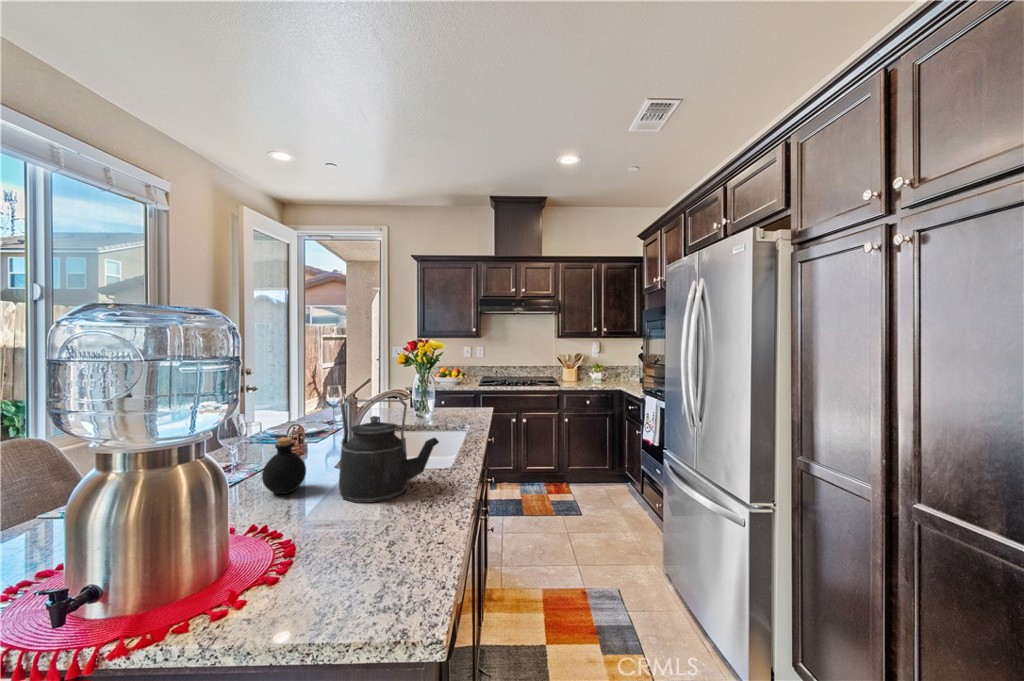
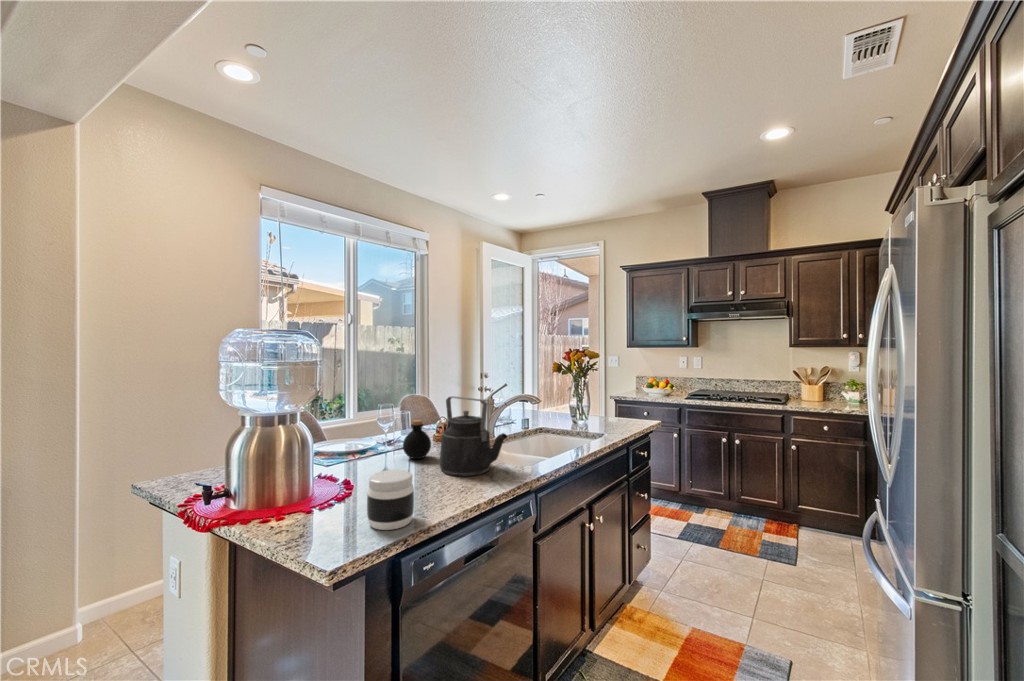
jar: none [343,507,412,604] -> present [367,470,414,530]

